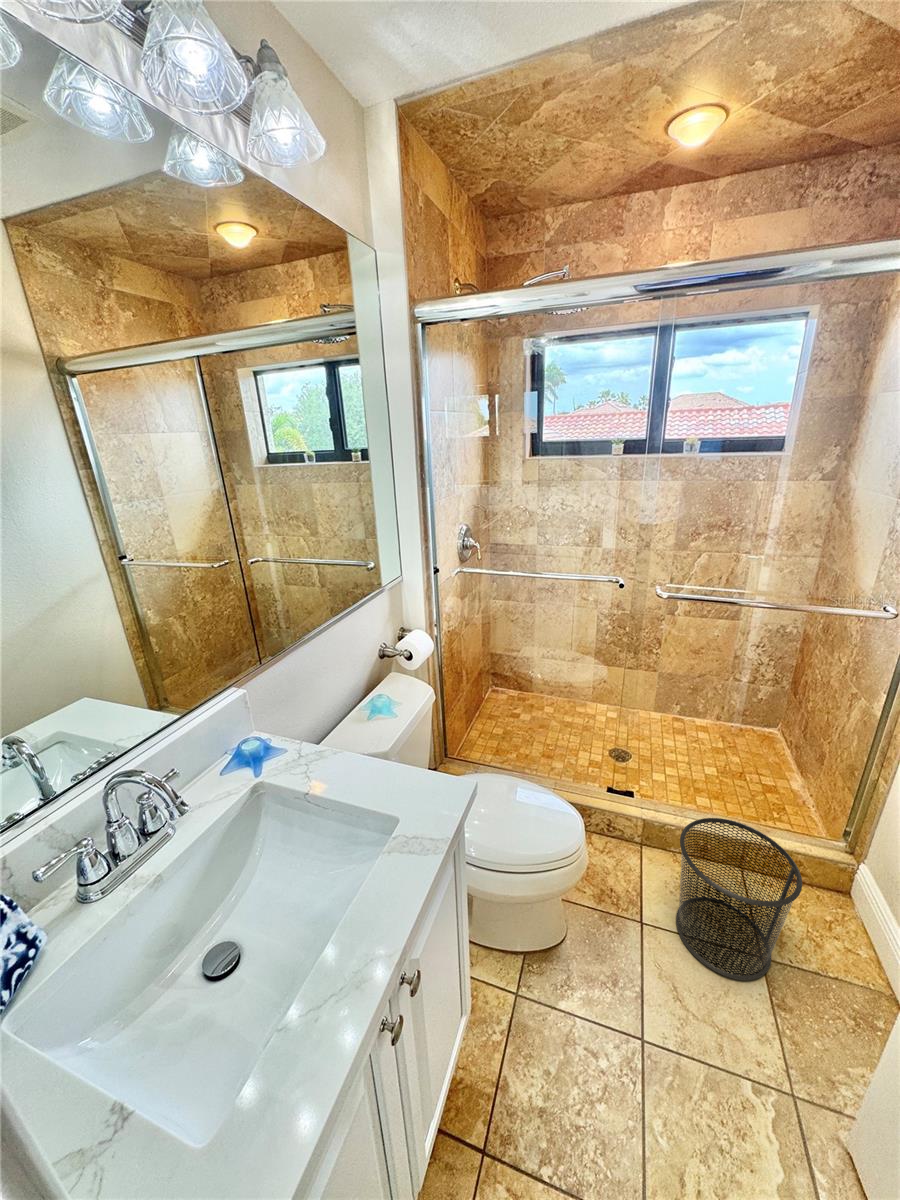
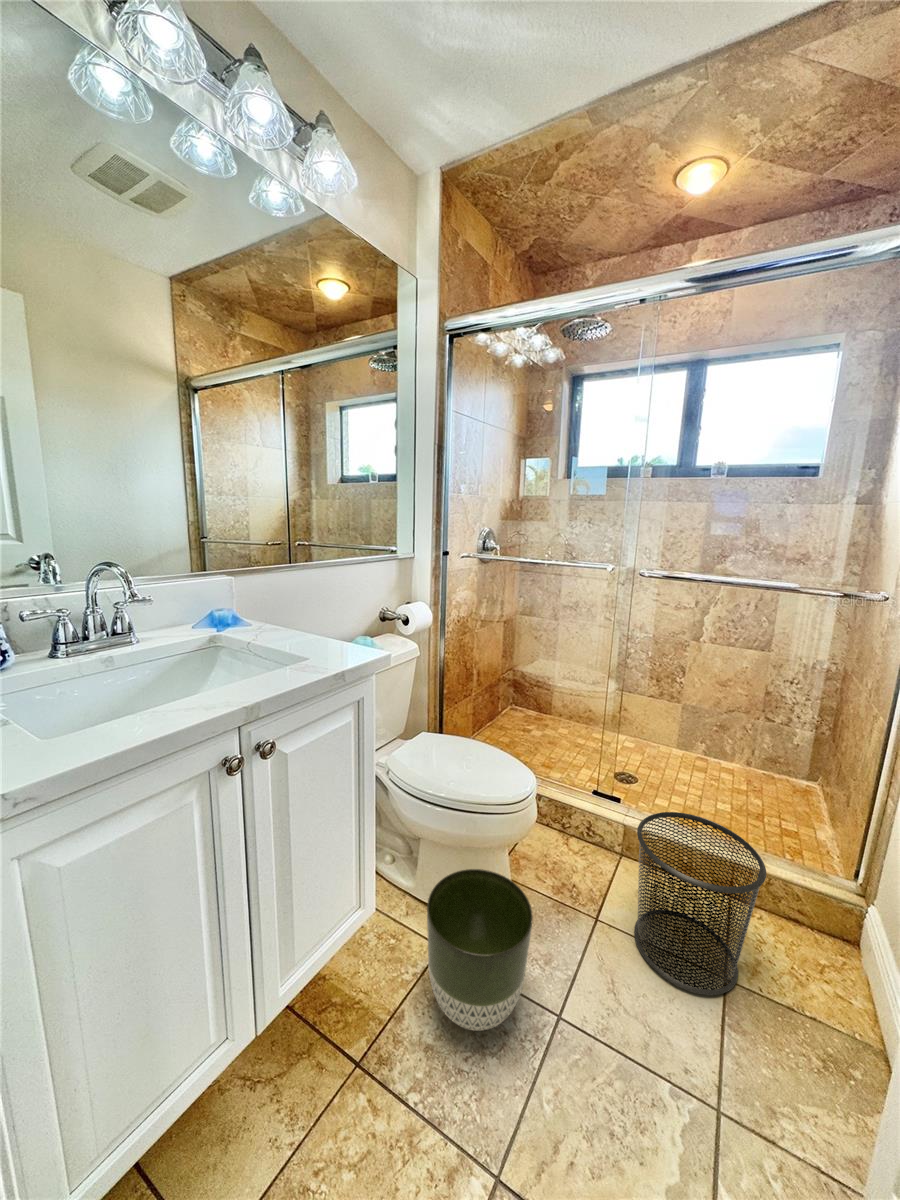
planter: none [520,928,626,1088] -> present [427,869,533,1031]

